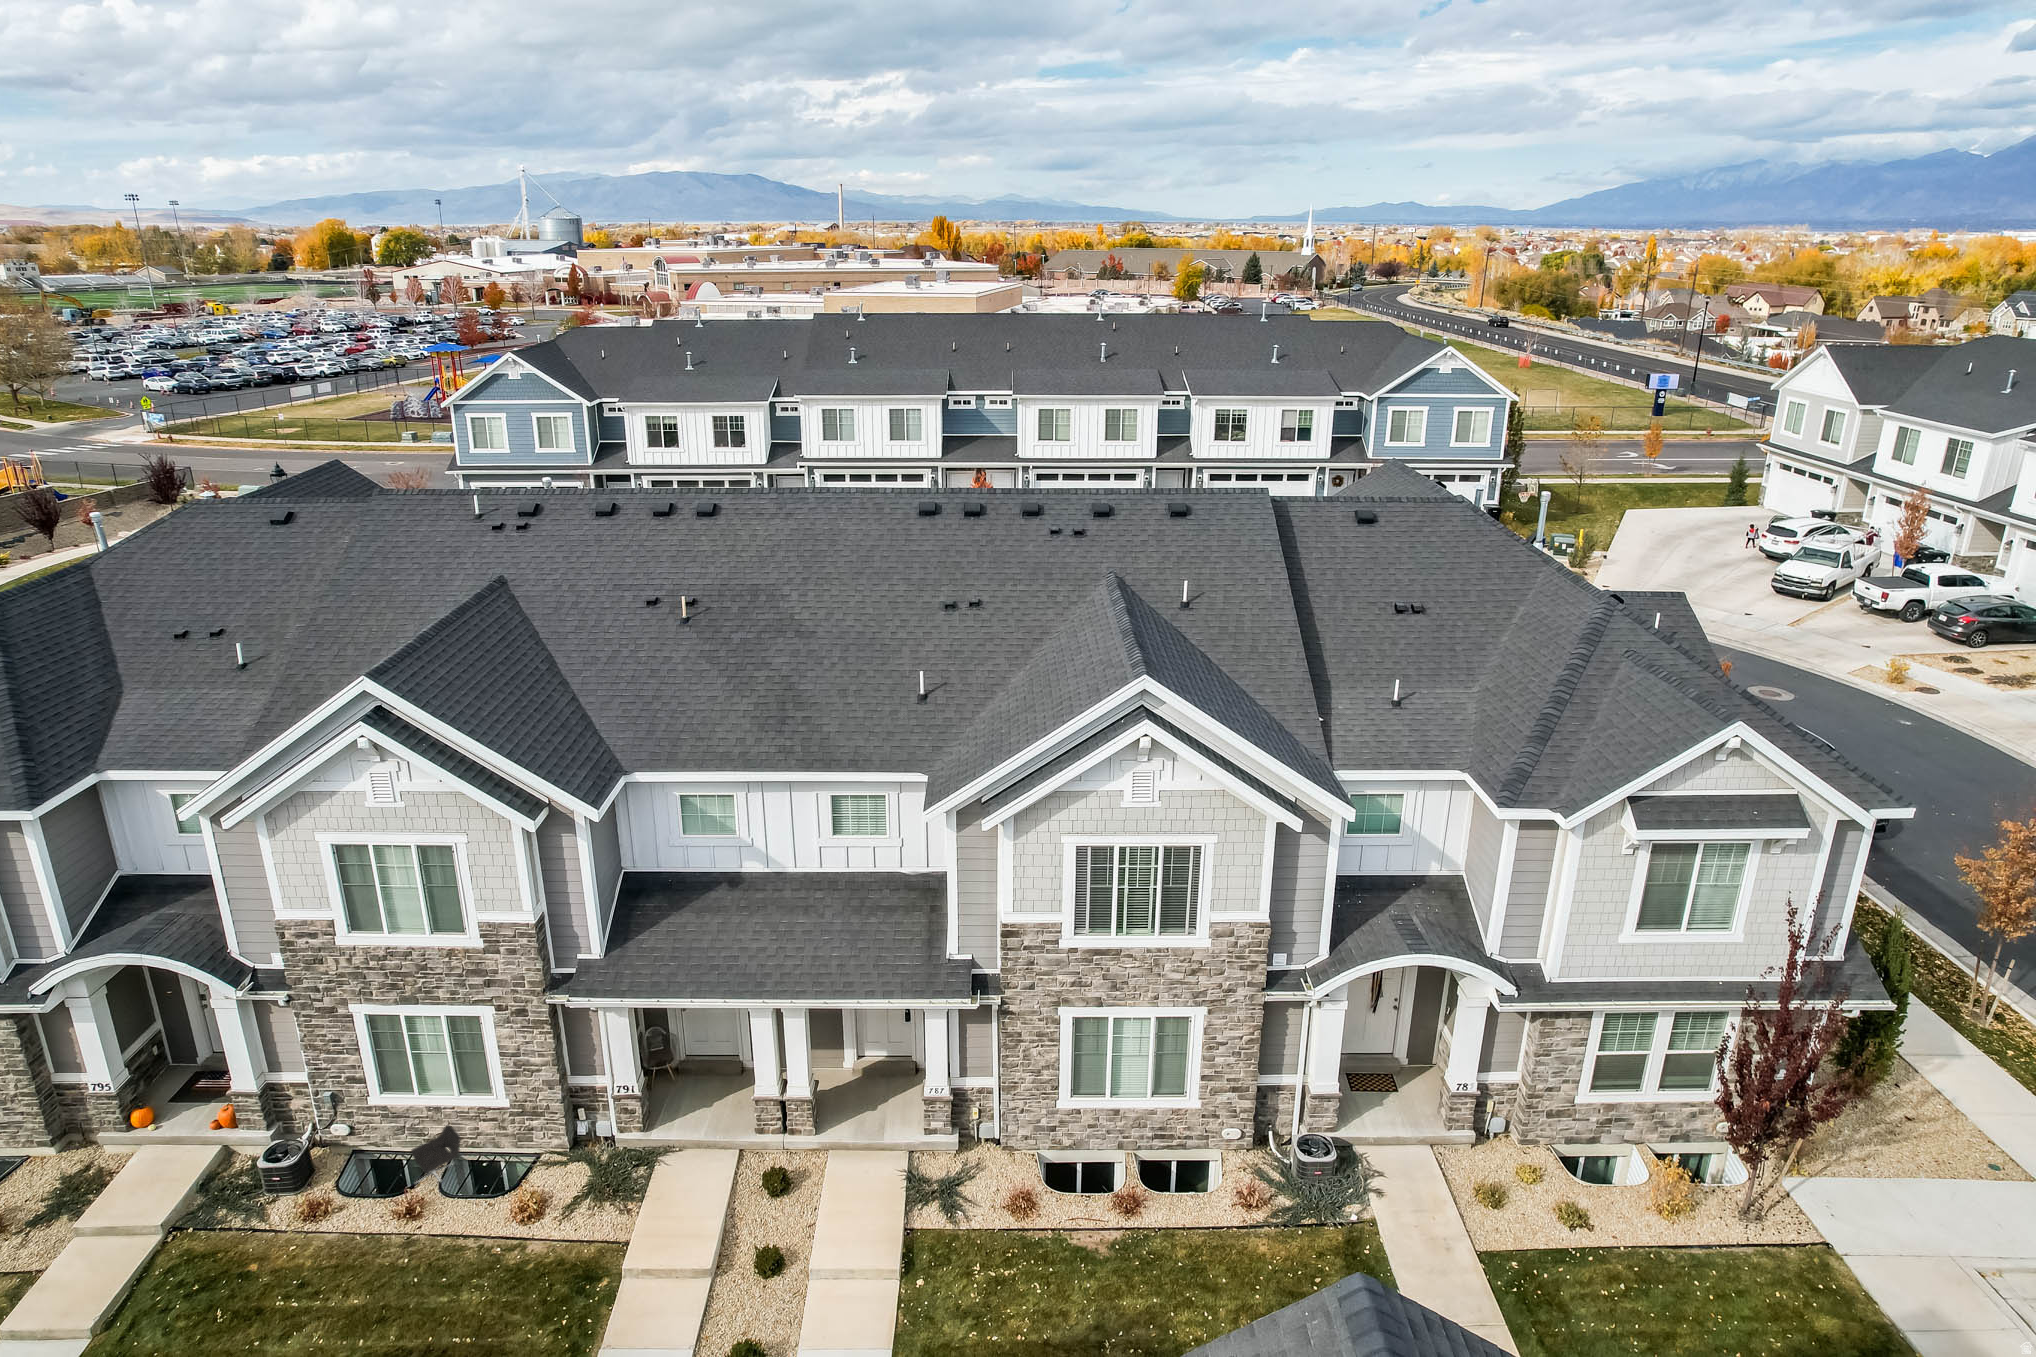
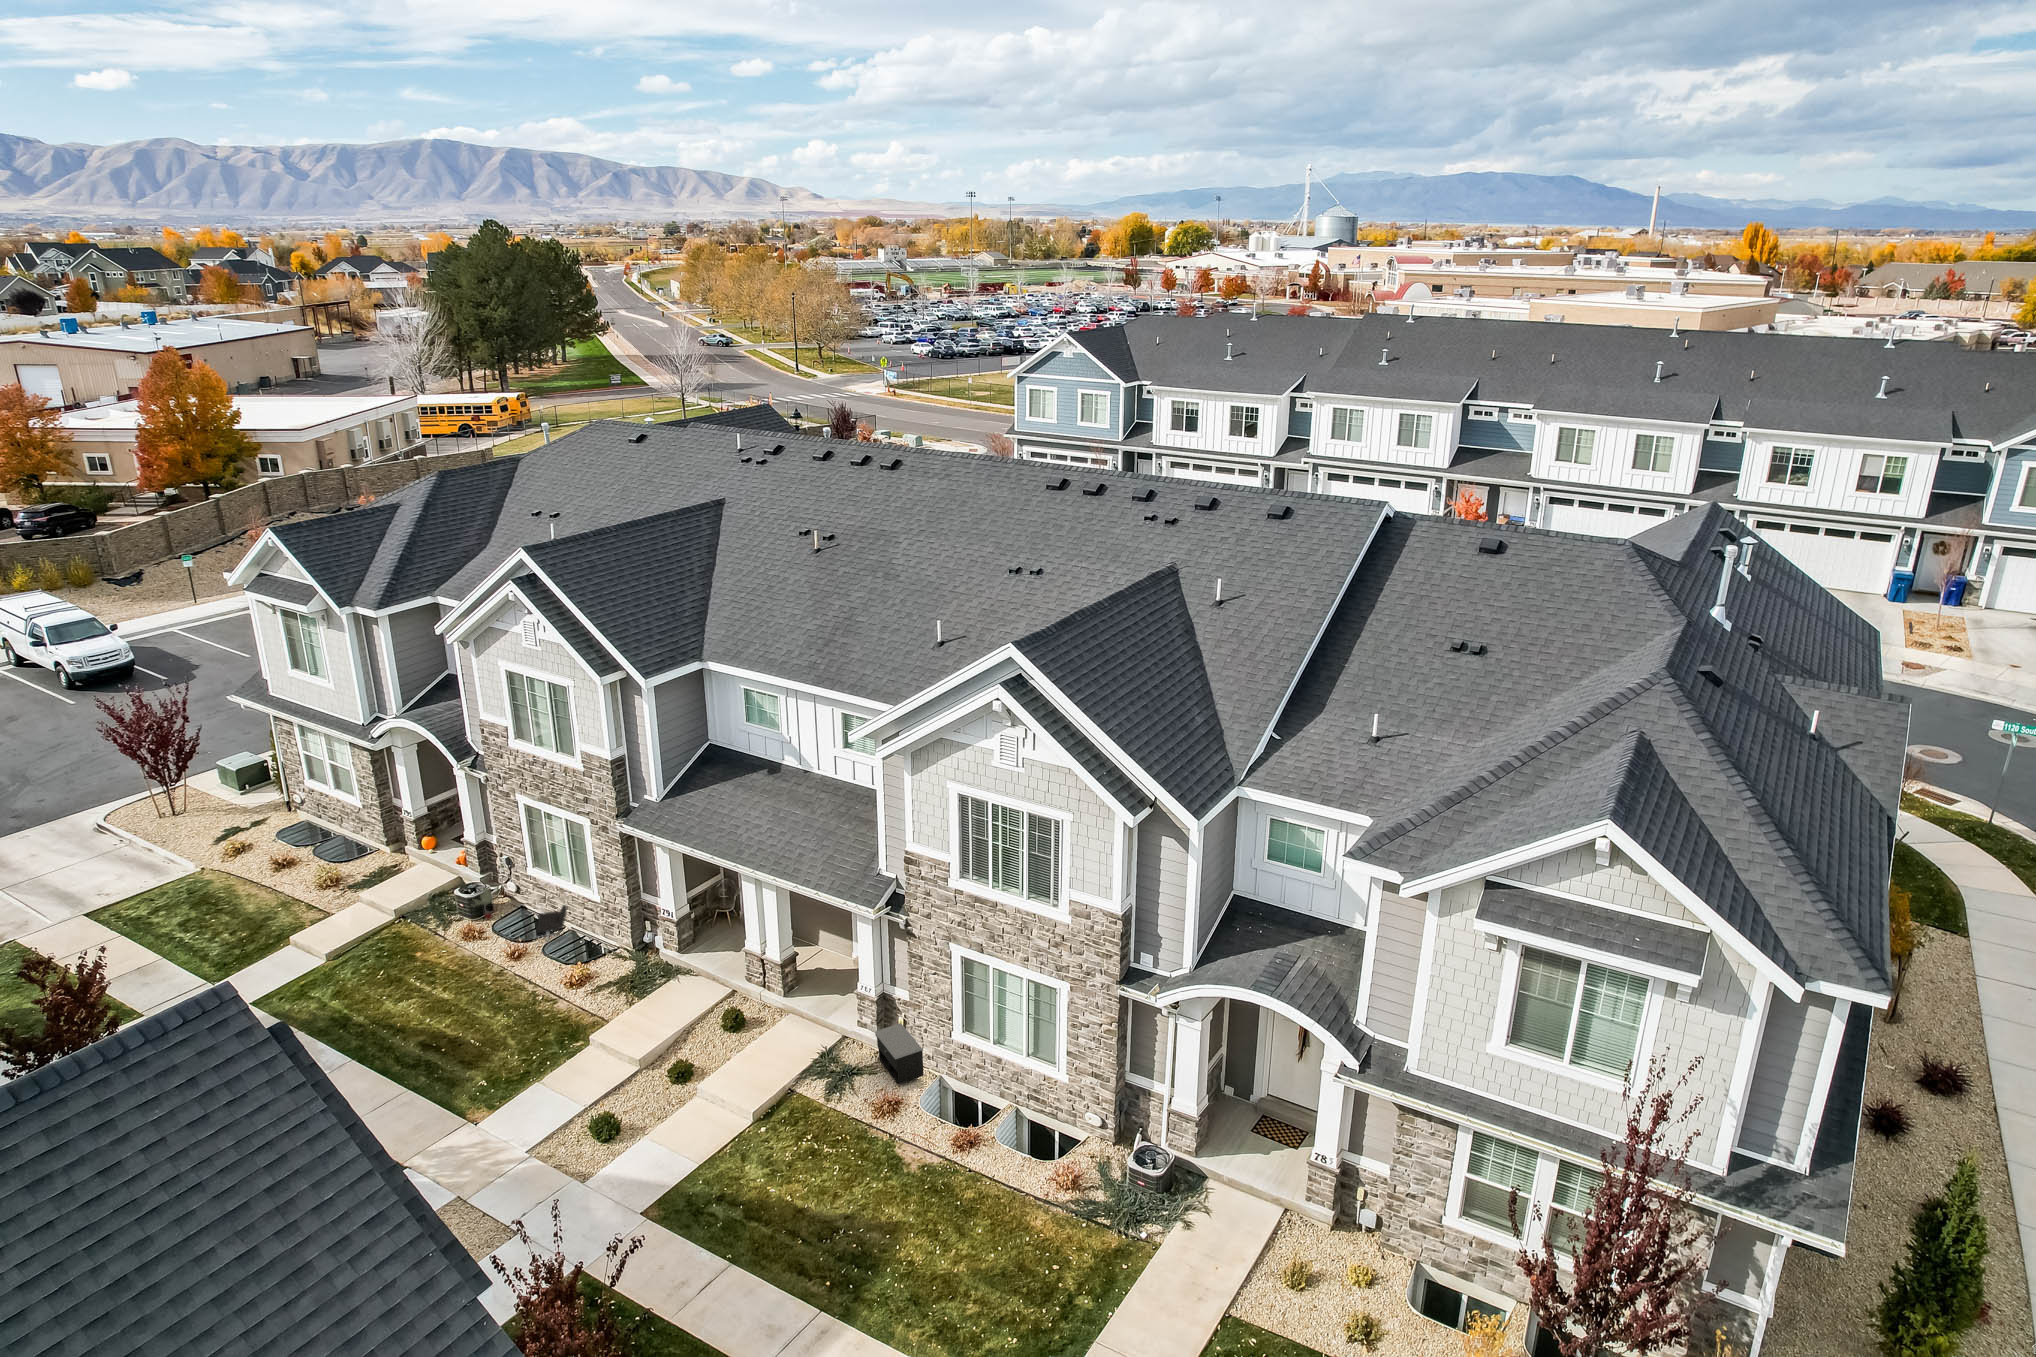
storage bench: none [965,1112,1027,1177] -> present [875,1023,924,1085]
potted tree: none [300,1135,335,1184] -> present [471,886,500,919]

